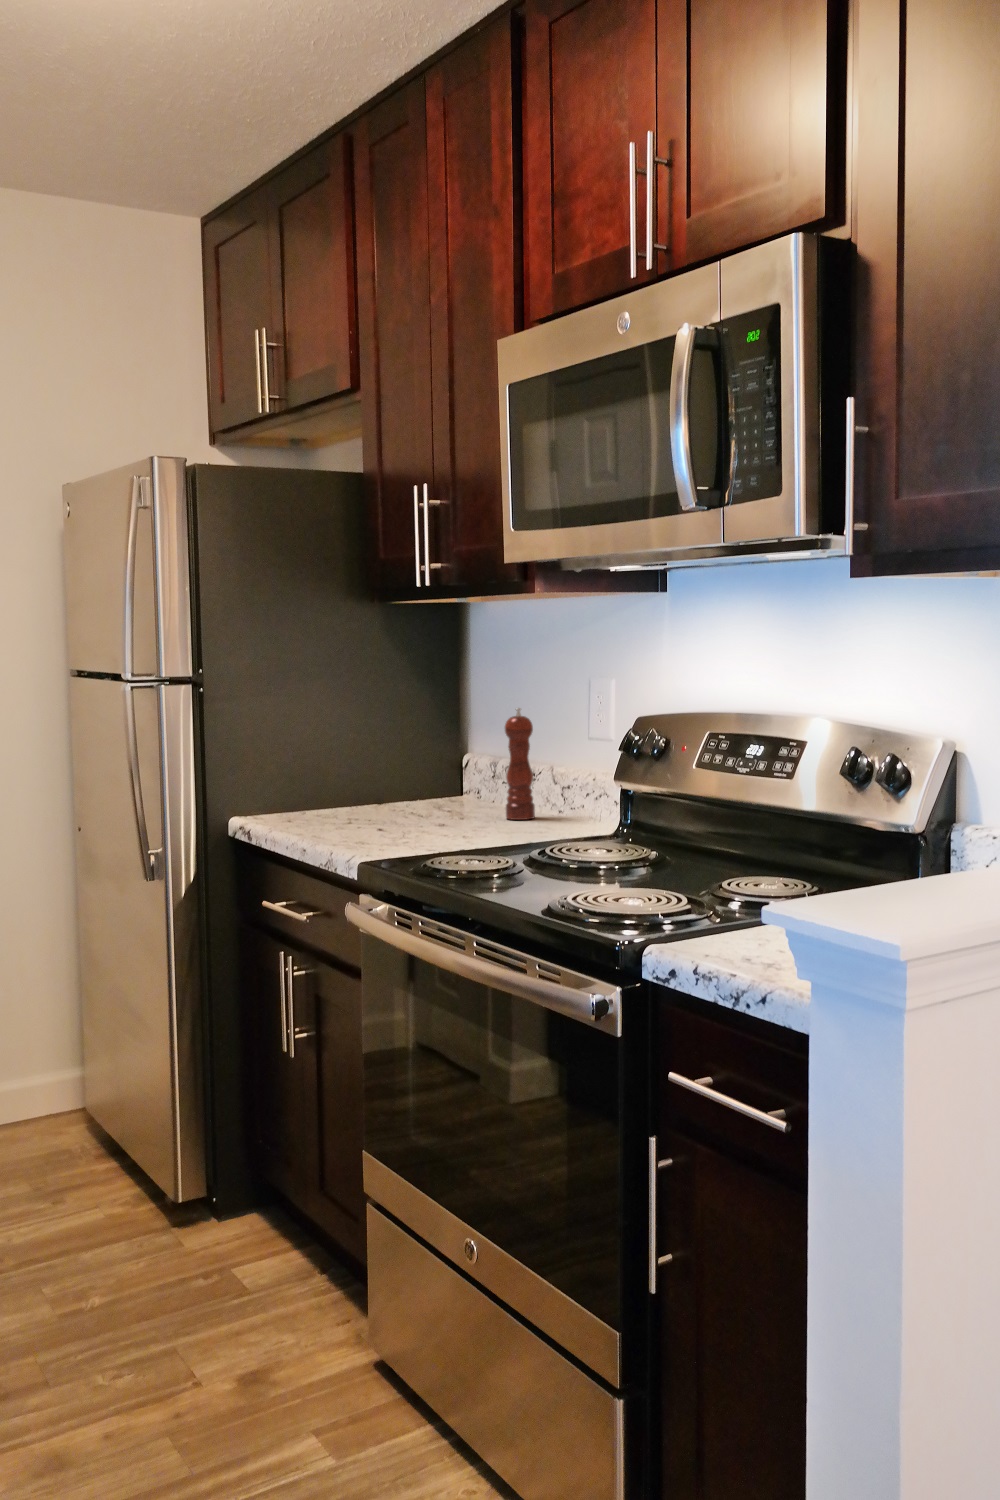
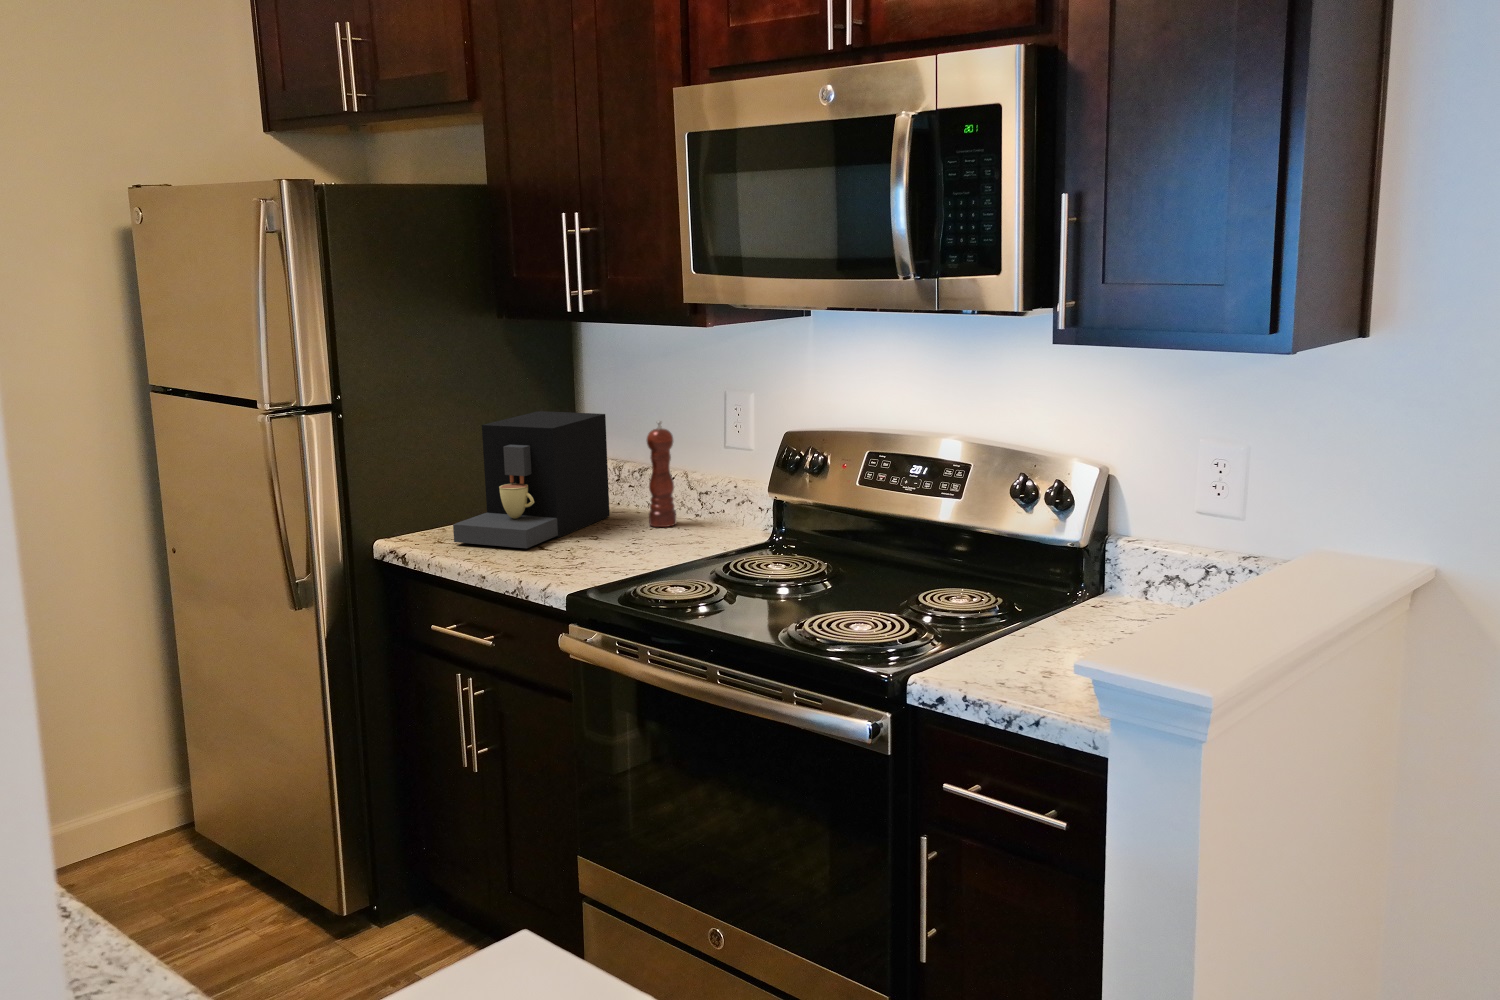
coffee maker: none [300,701,474,830] -> present [453,411,610,548]

